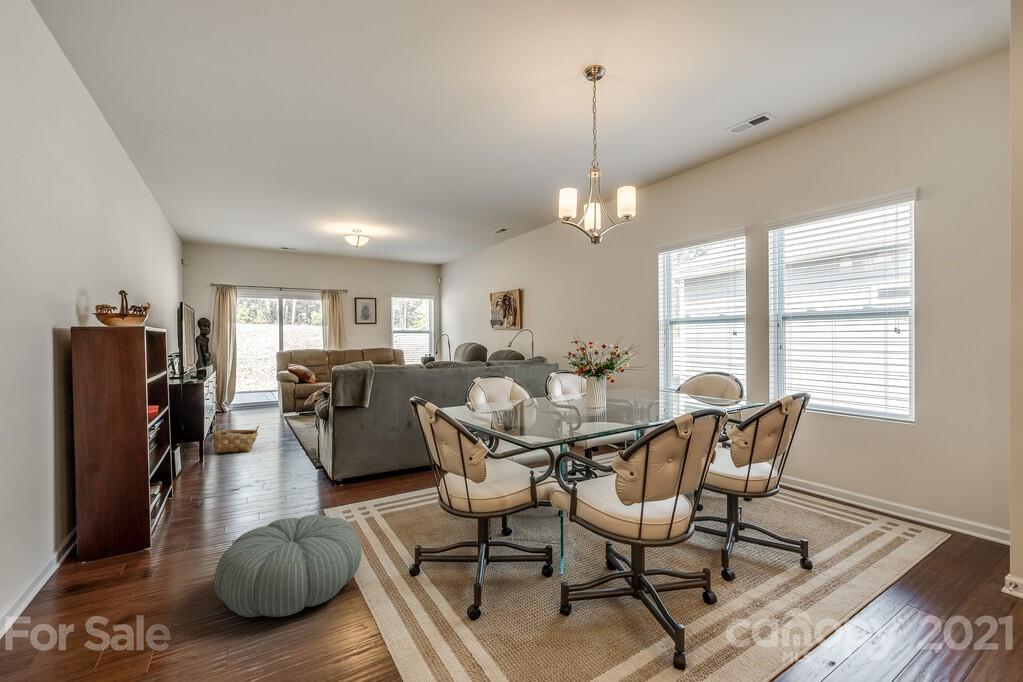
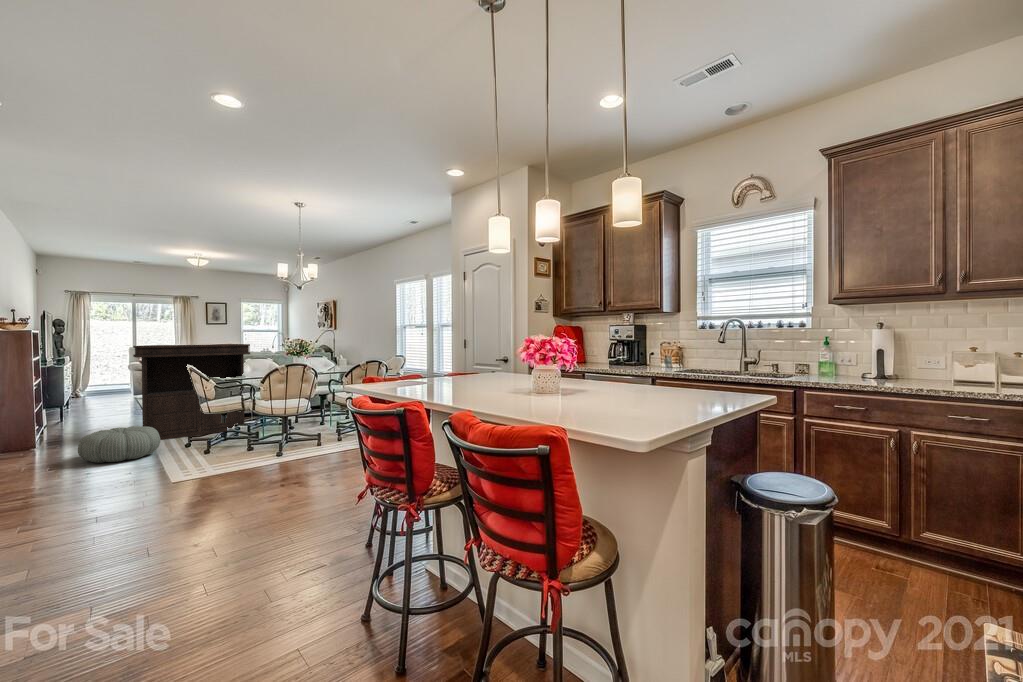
console table: none [301,350,473,529] -> present [133,344,250,440]
woven basket: present [212,425,259,453] -> none [70,398,109,418]

